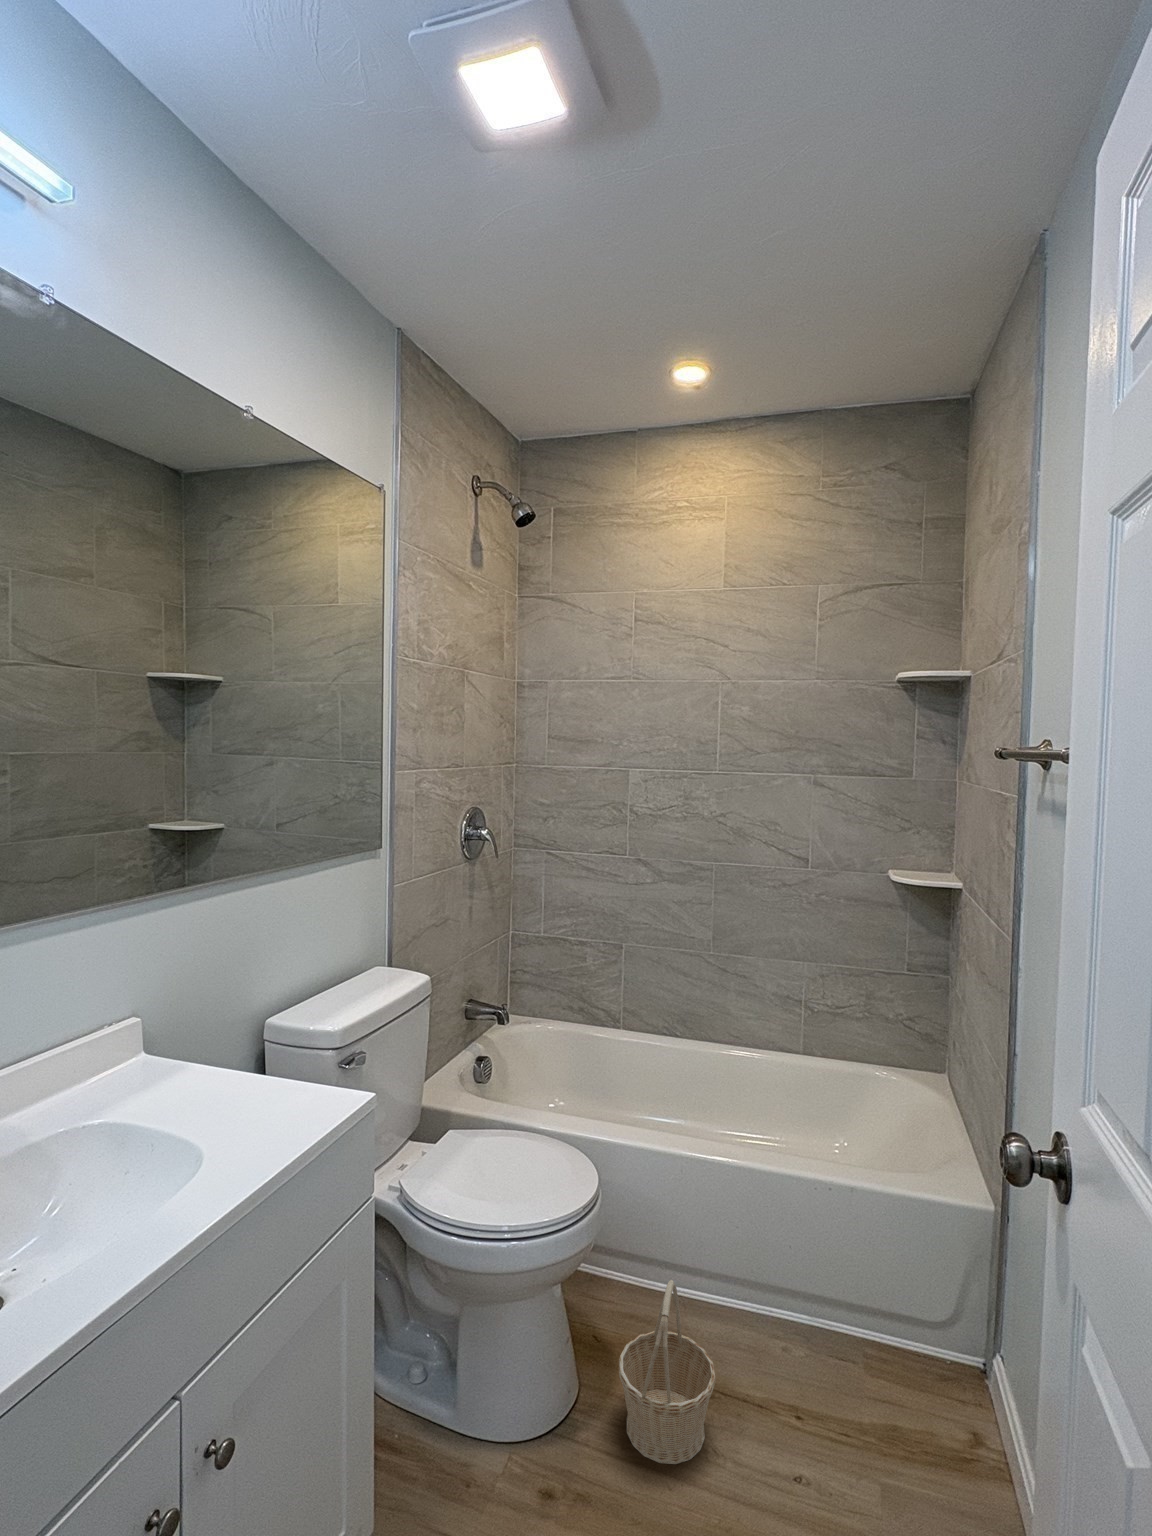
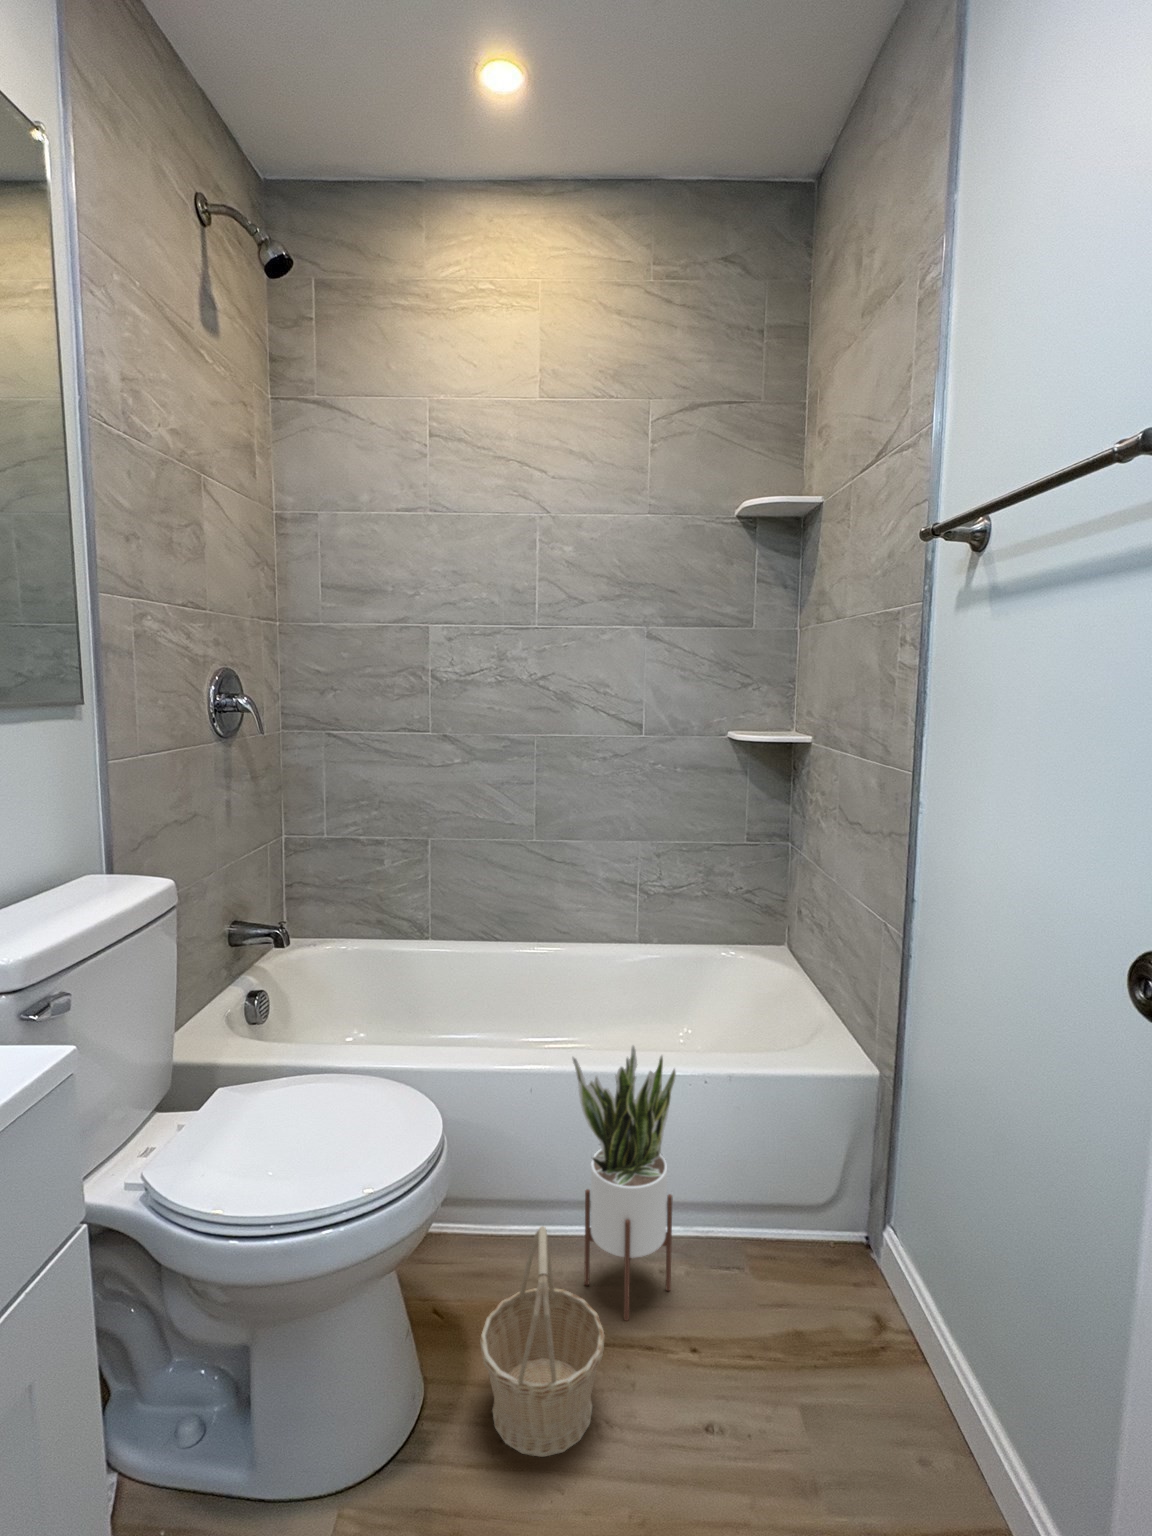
potted plant: none [707,1146,798,1381] -> present [572,1046,676,1321]

